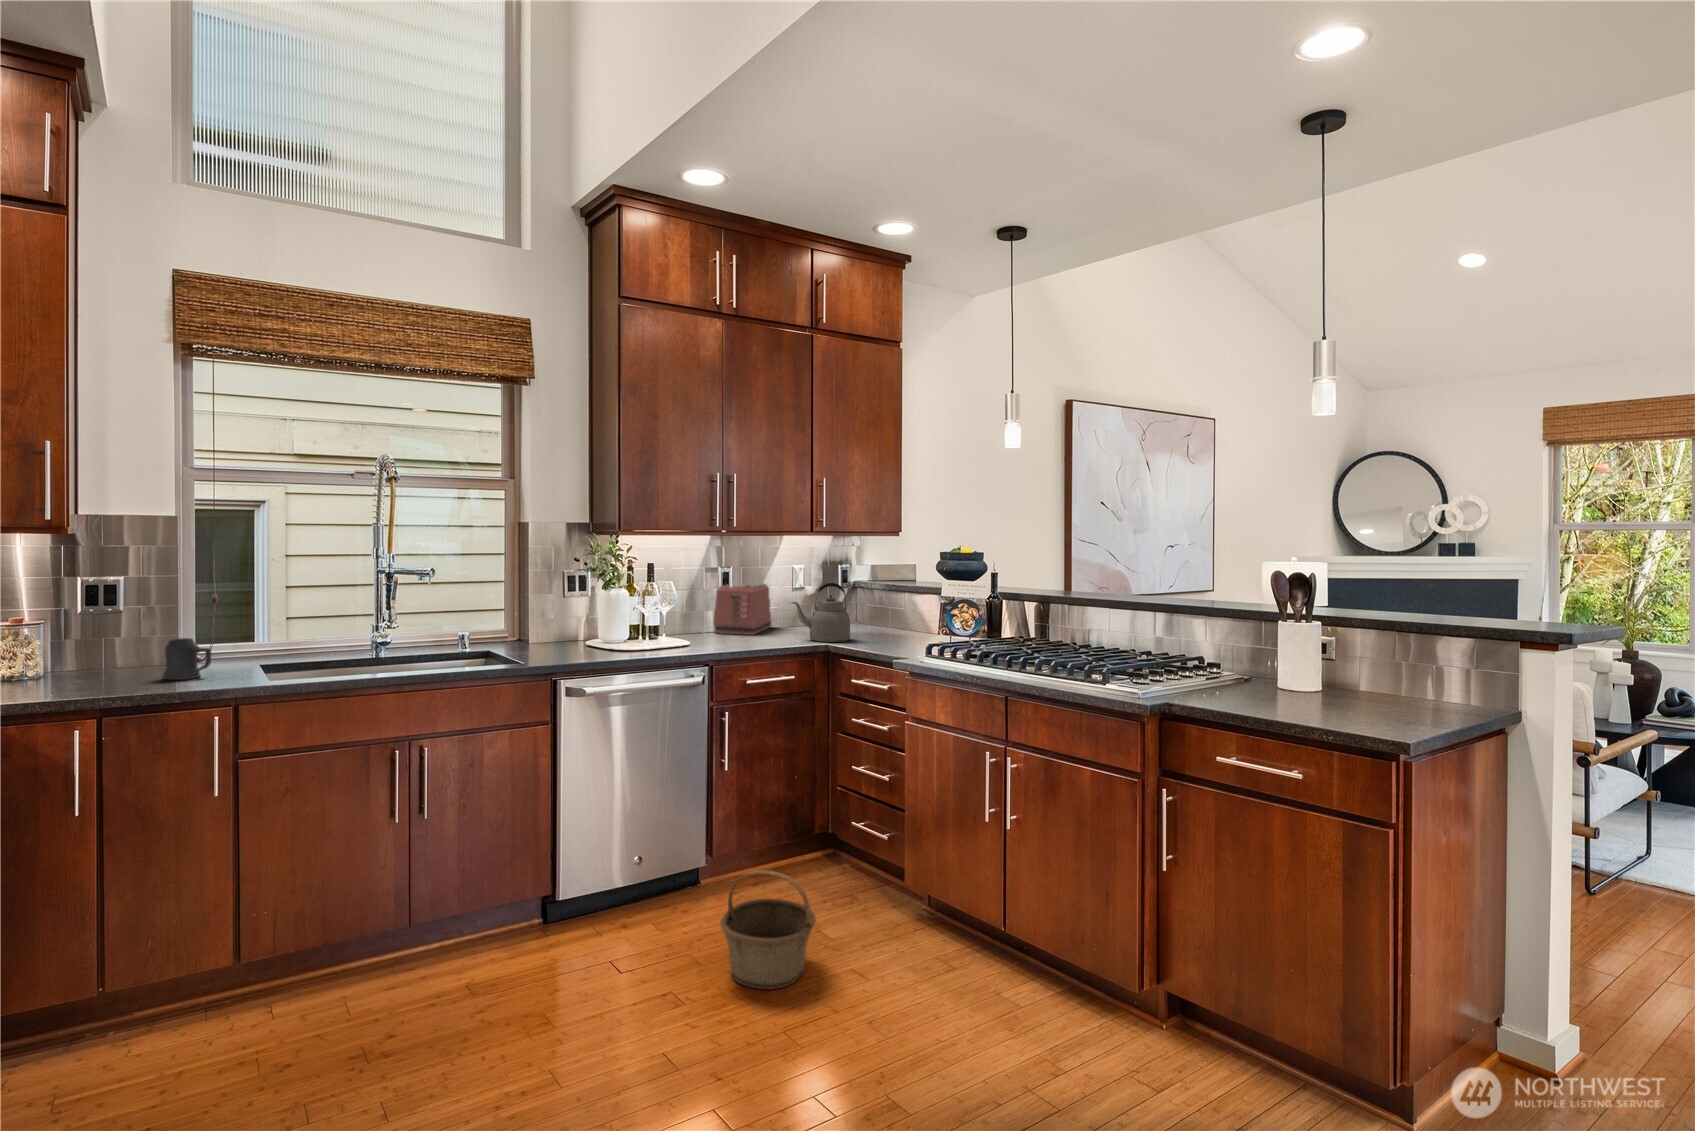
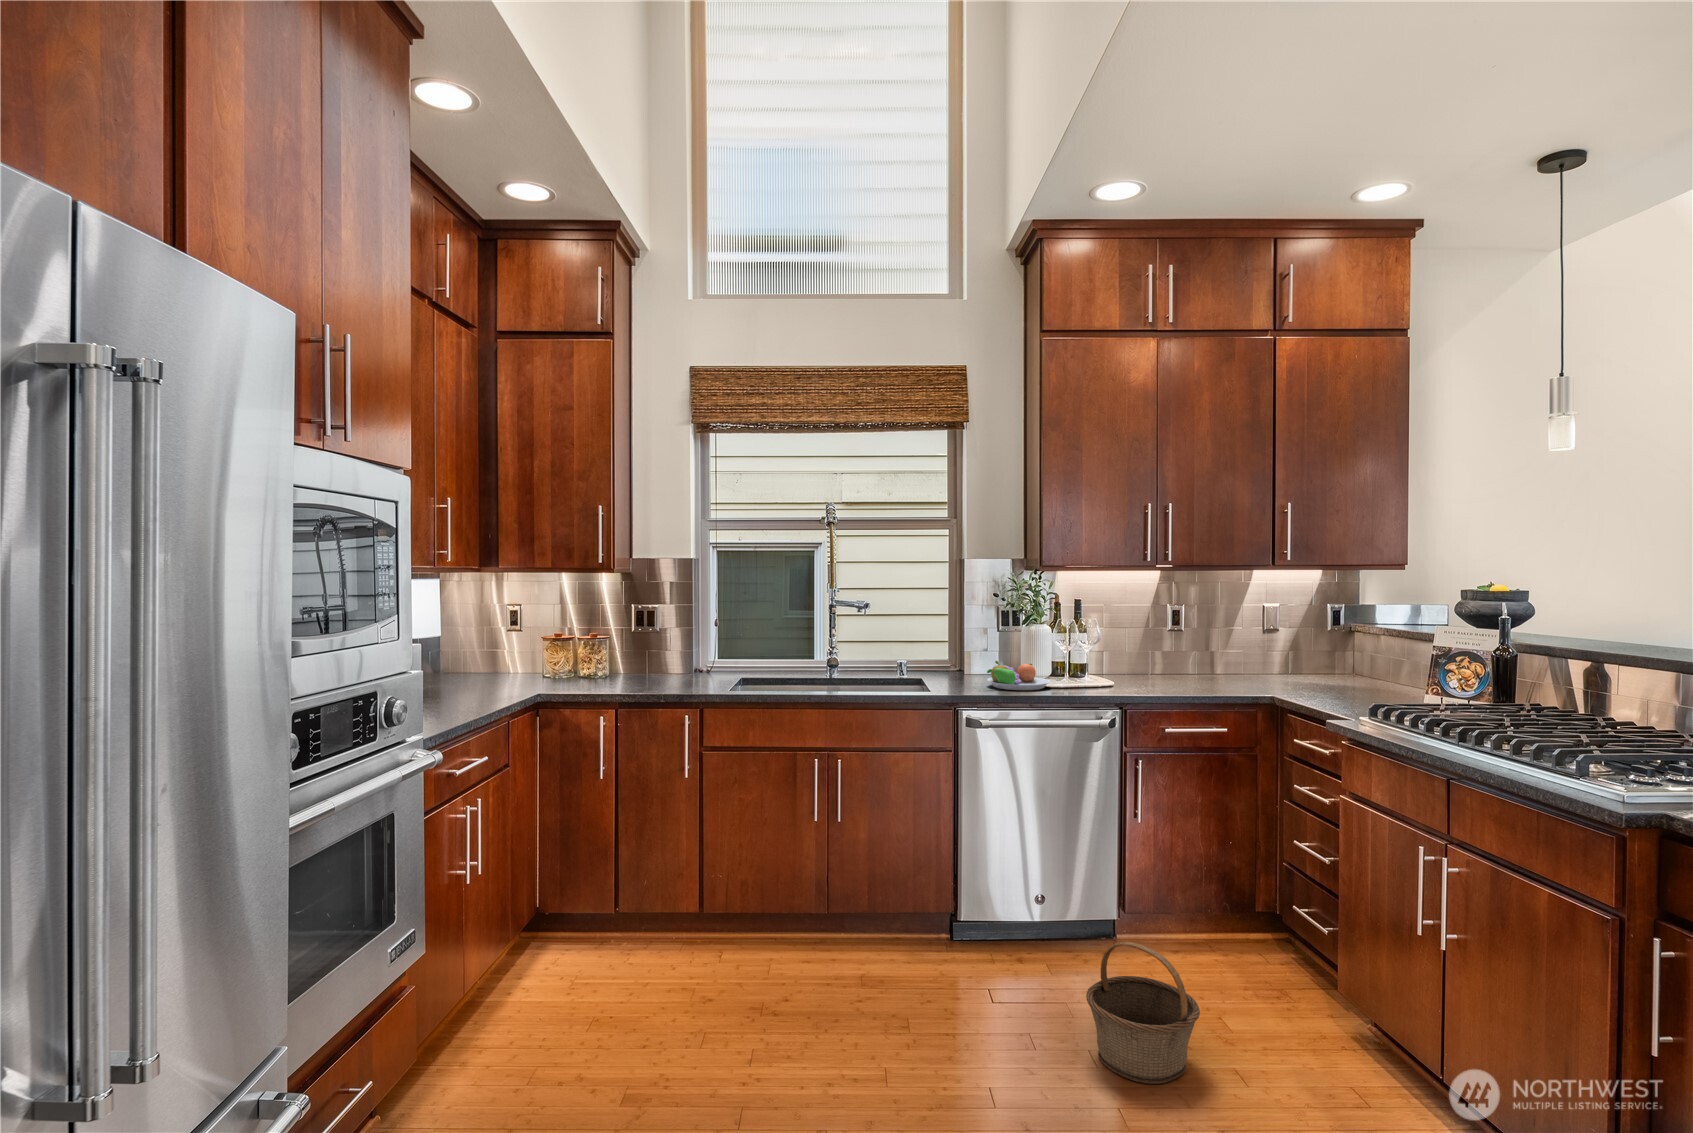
kettle: present [792,583,850,642] -> none [1239,626,1317,697]
toaster: present [713,584,772,635] -> none [1157,624,1237,683]
fruit bowl: none [570,626,634,654] -> present [987,661,1050,690]
mug: present [163,638,211,680] -> none [668,653,699,685]

